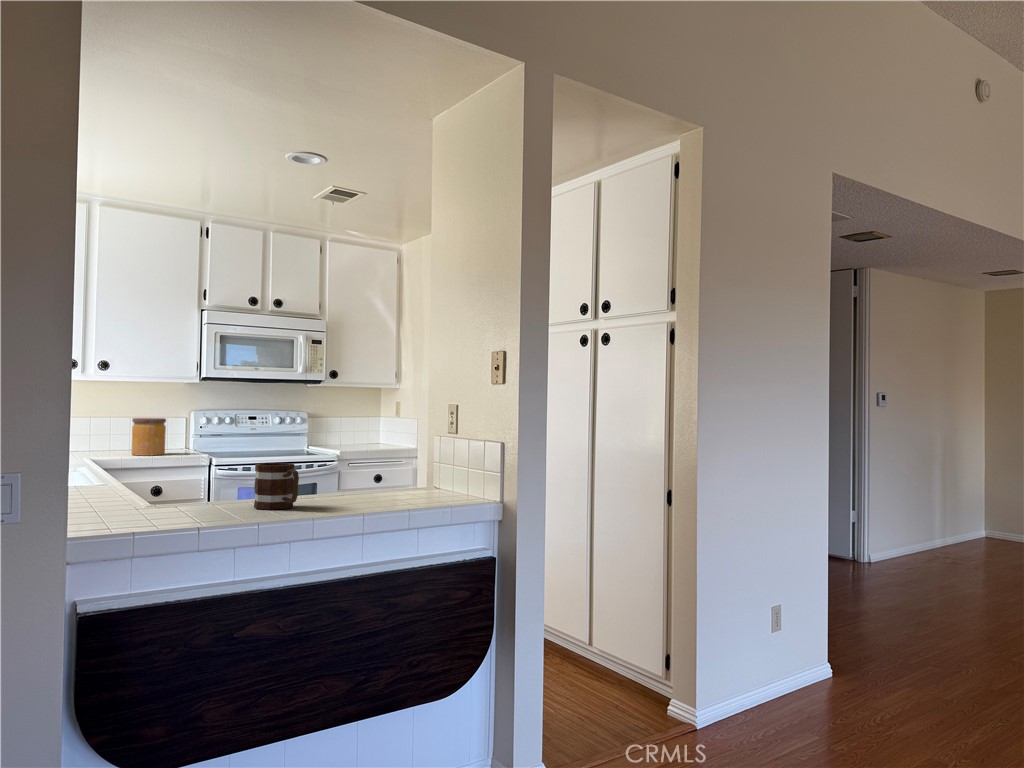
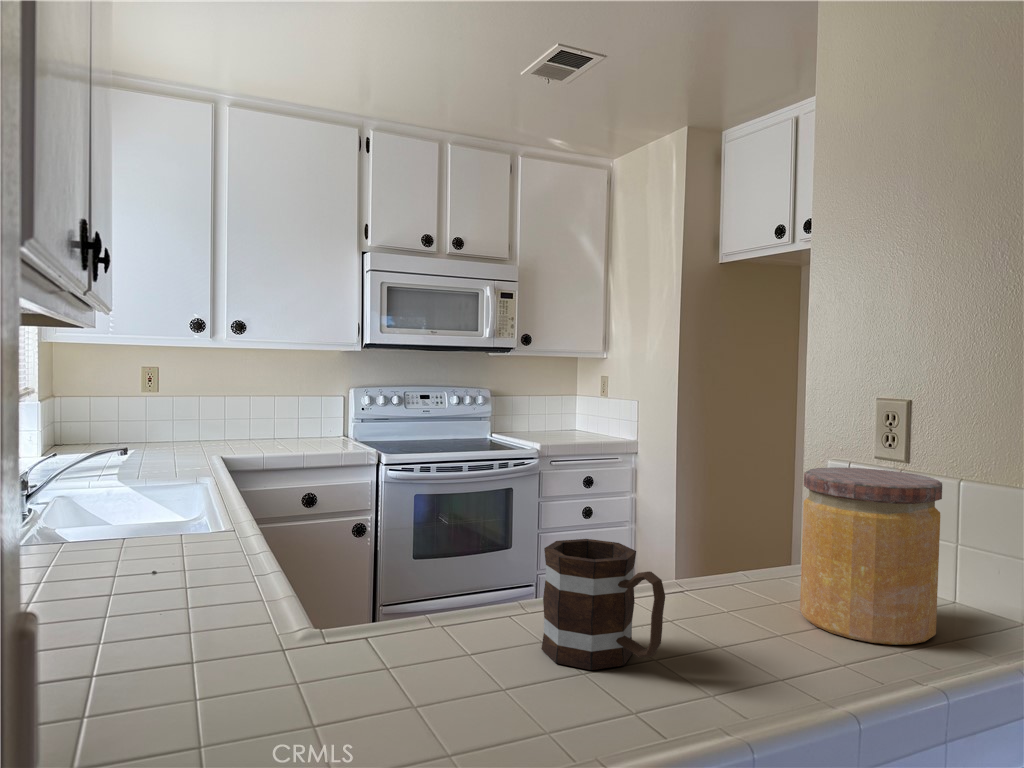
jar: present [132,418,166,456] -> present [800,467,942,645]

